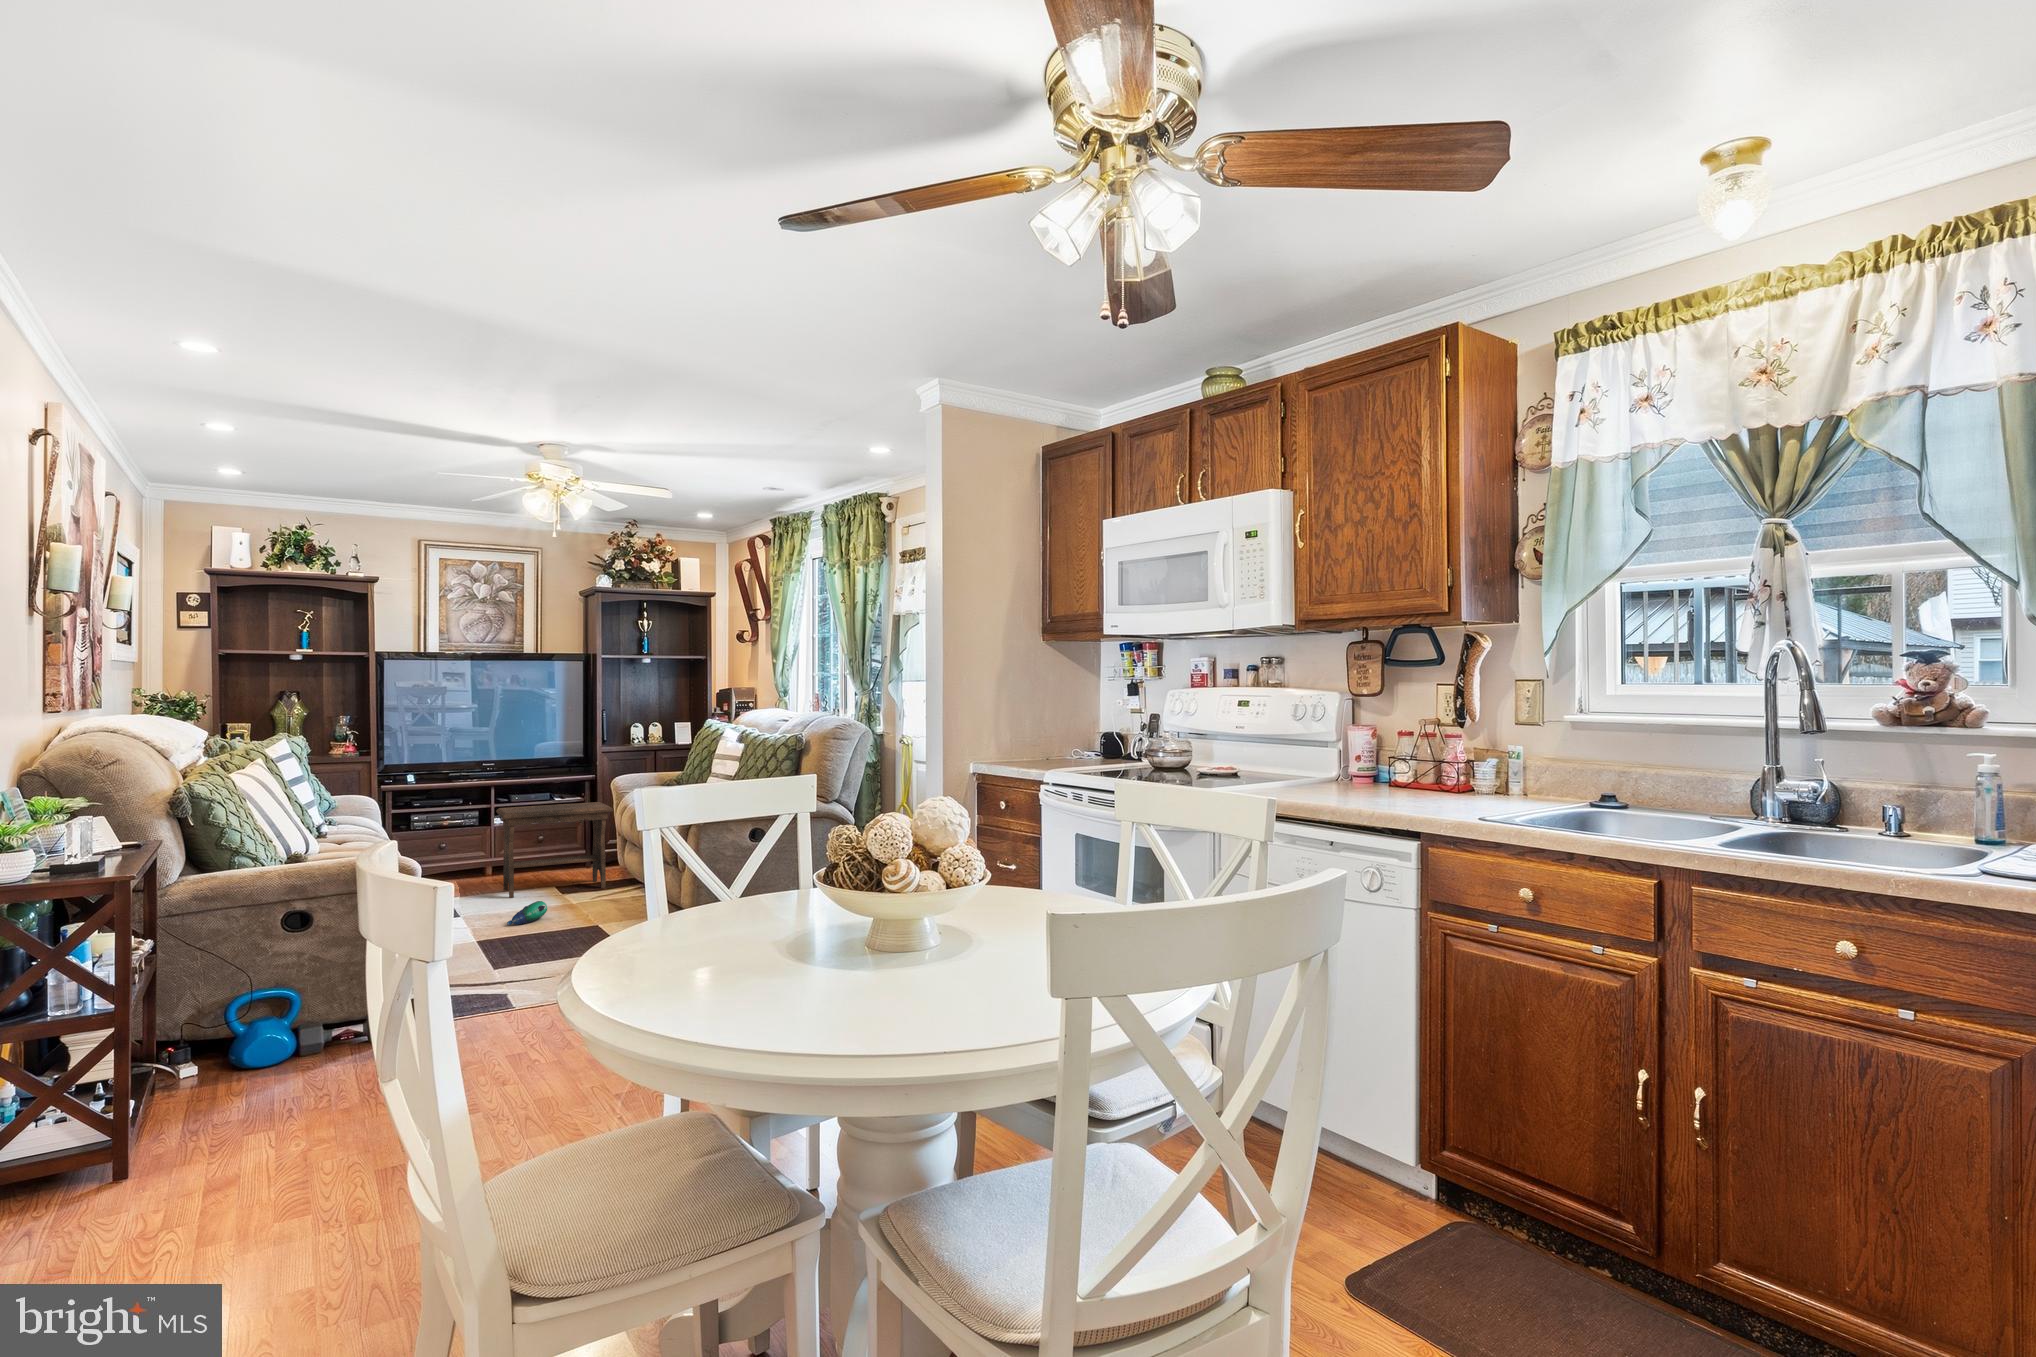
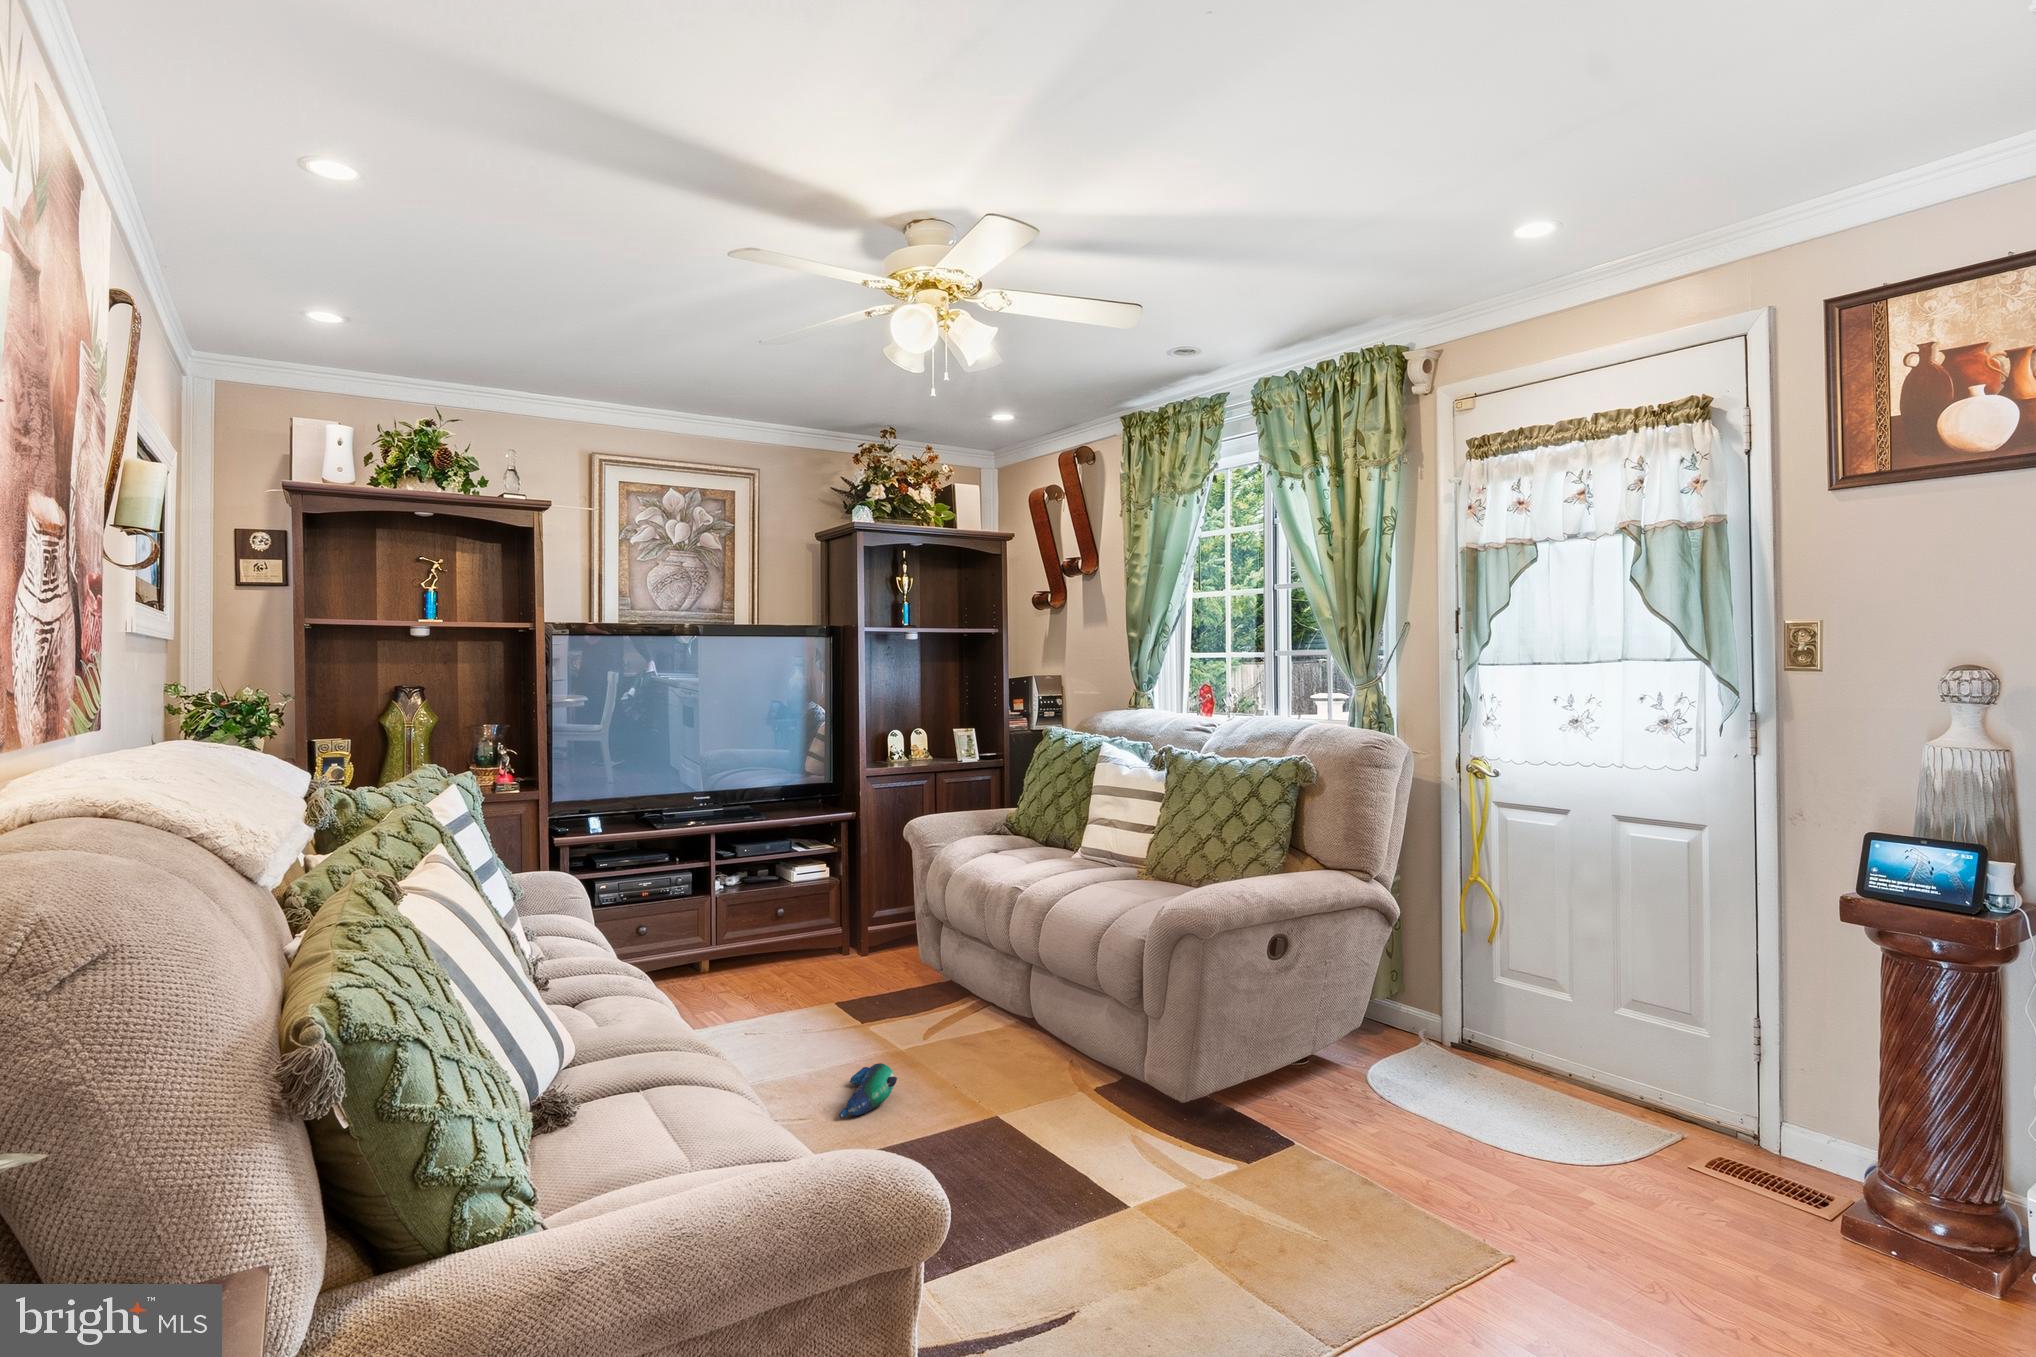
footstool: present [496,802,613,898] -> none [749,862,936,1033]

